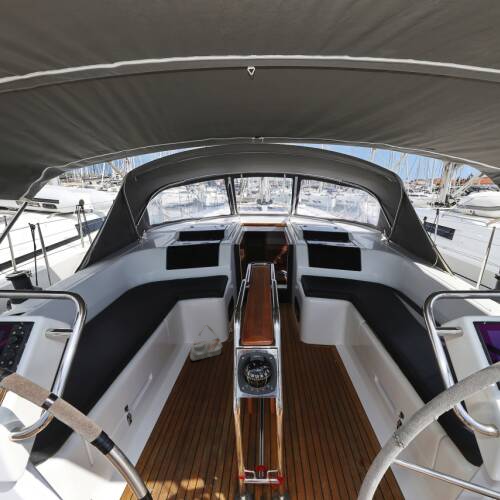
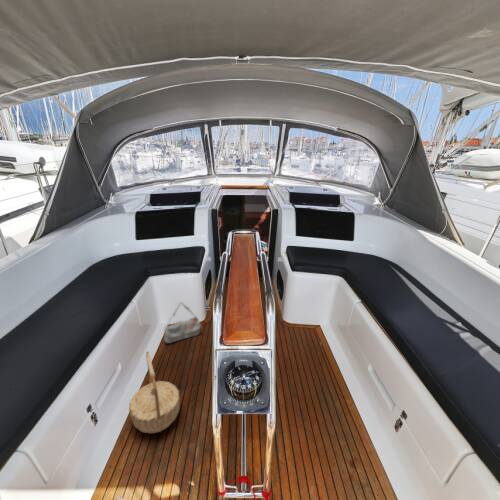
basket: none [162,361,204,432] -> present [129,352,180,433]

